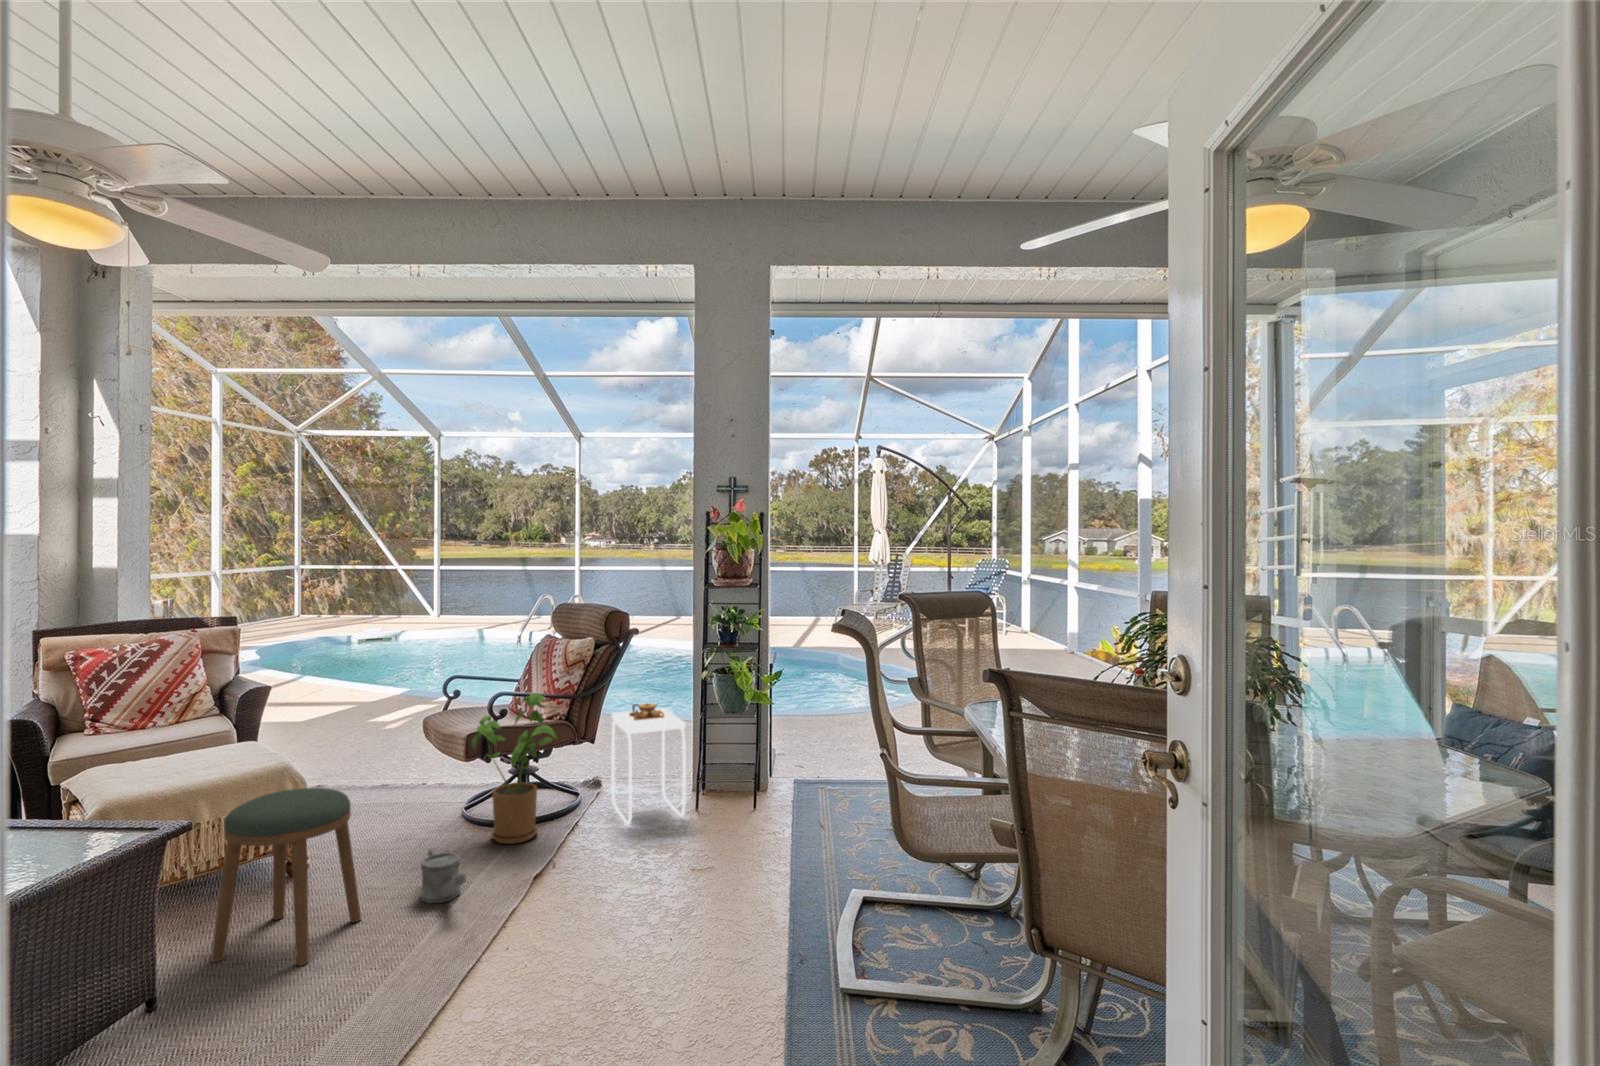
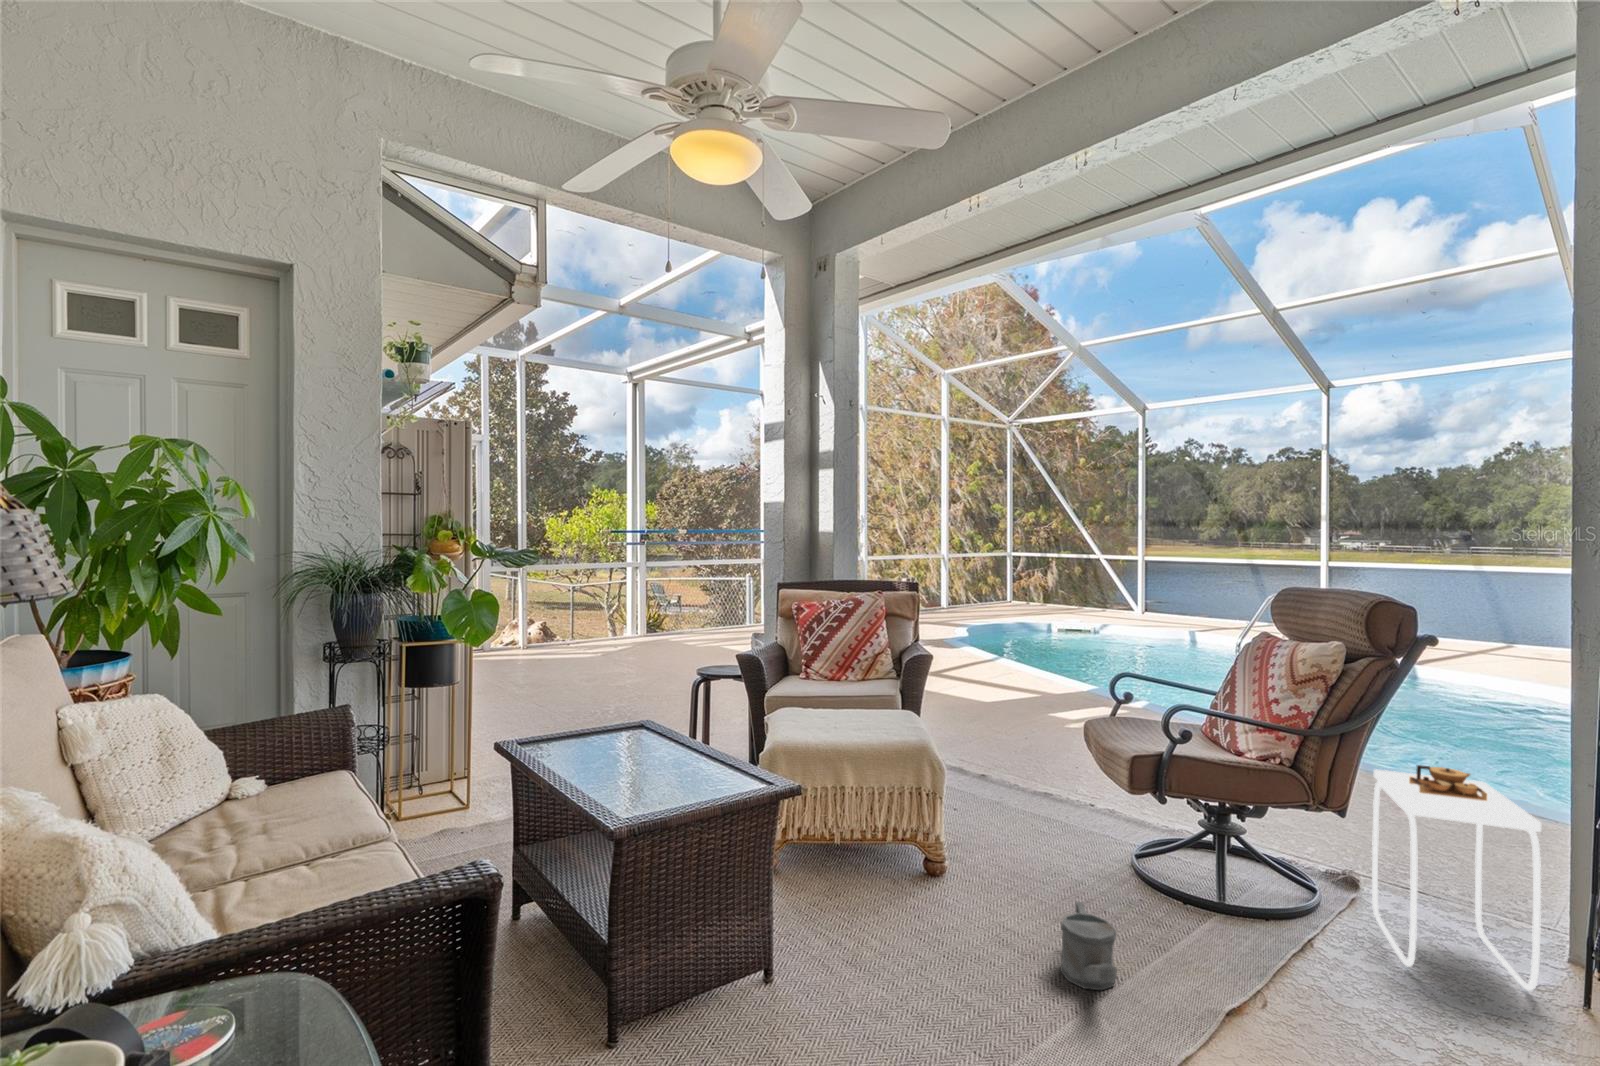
house plant: present [472,693,558,844] -> none [1145,715,1278,930]
stool: present [211,788,361,966] -> none [826,777,984,1010]

